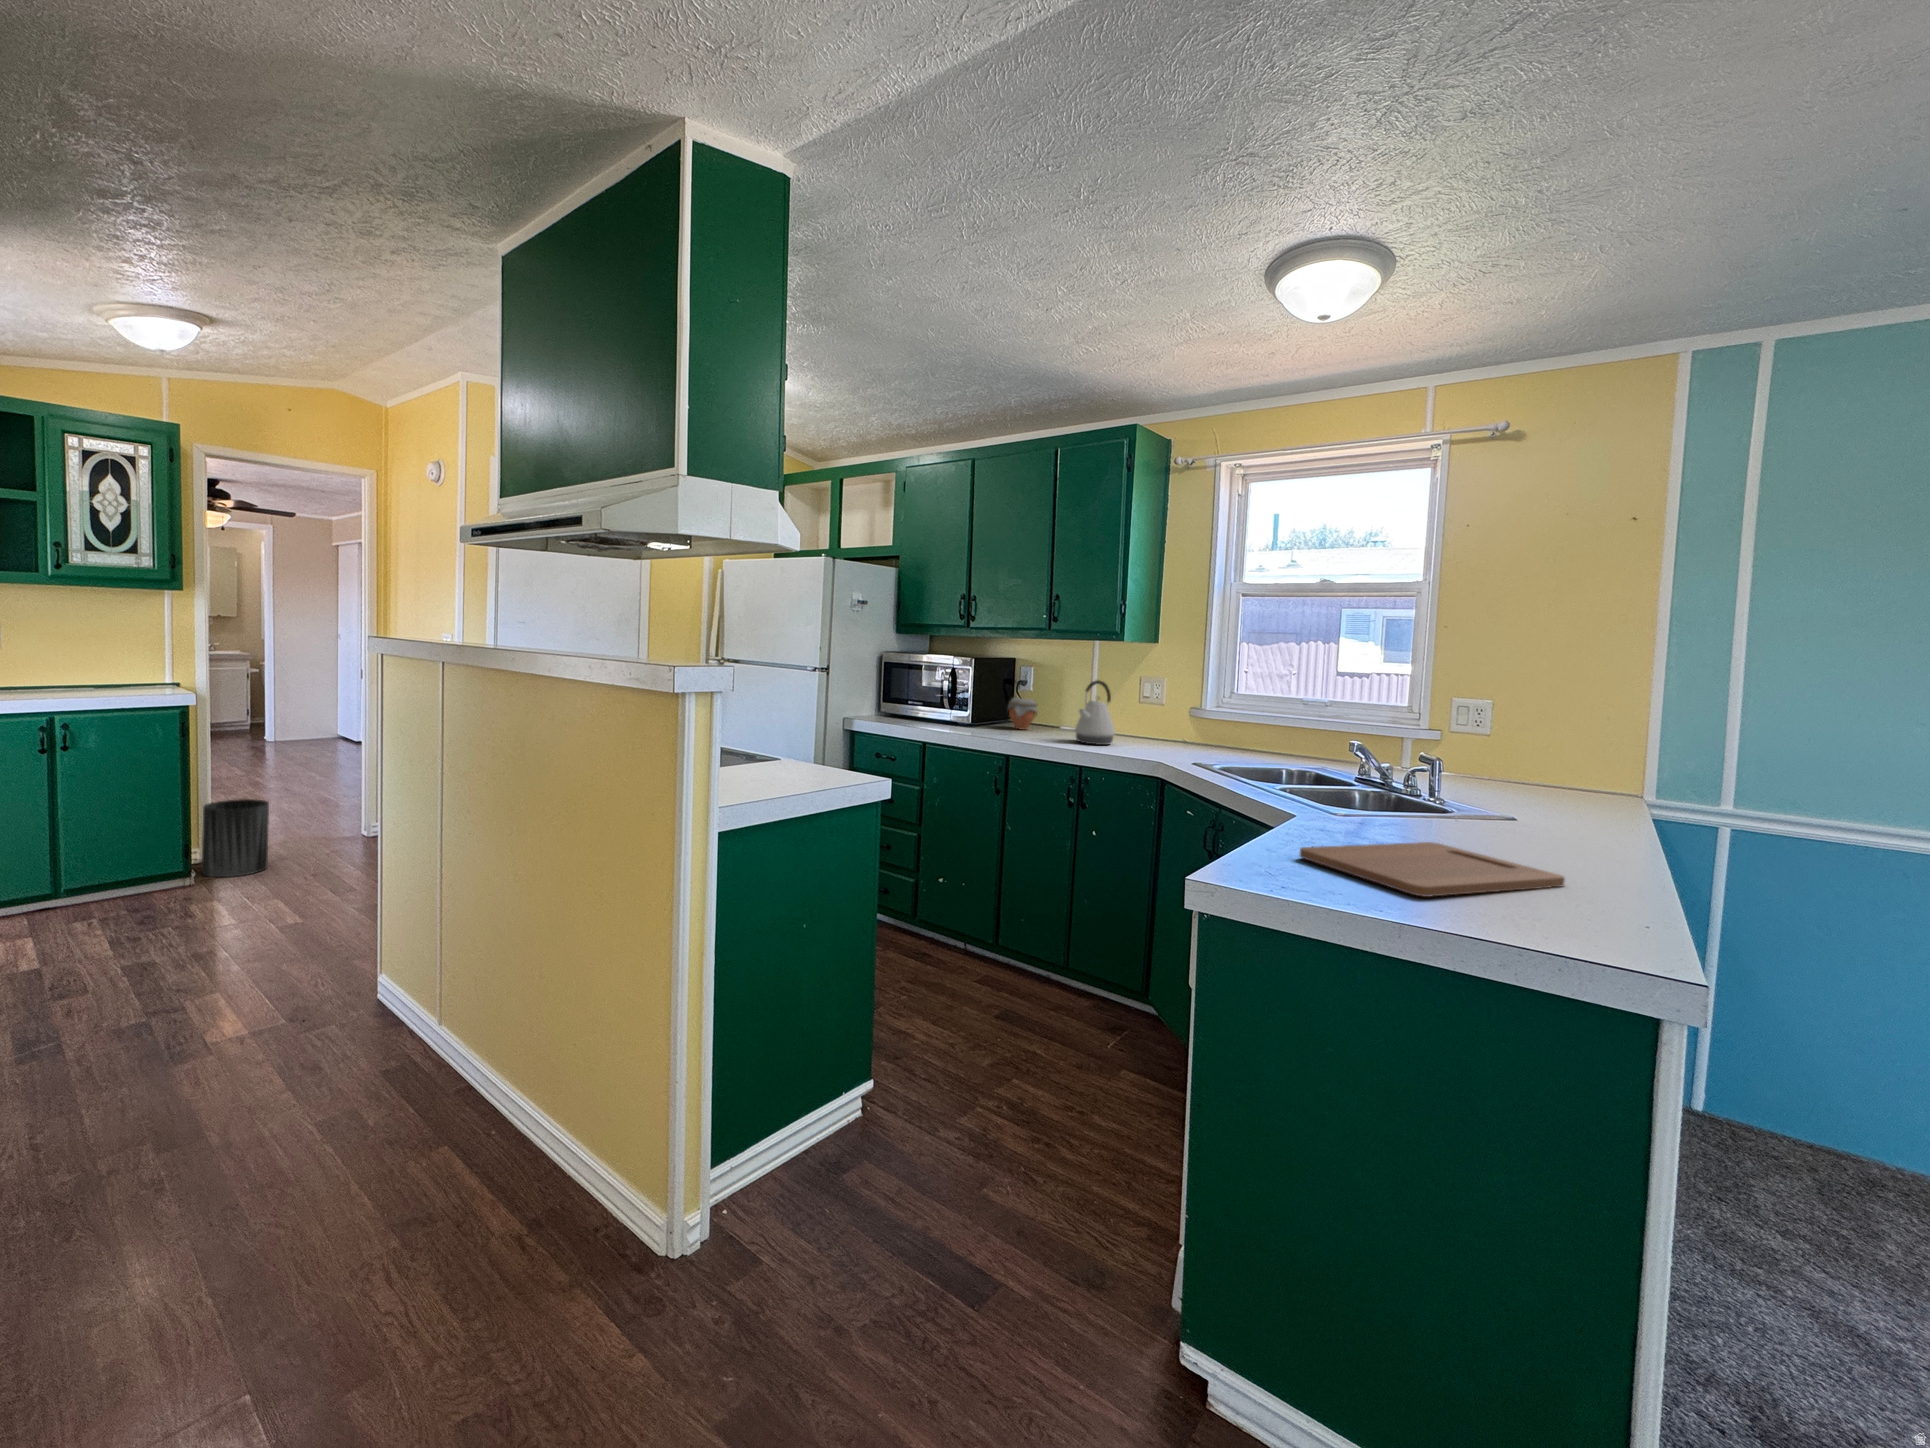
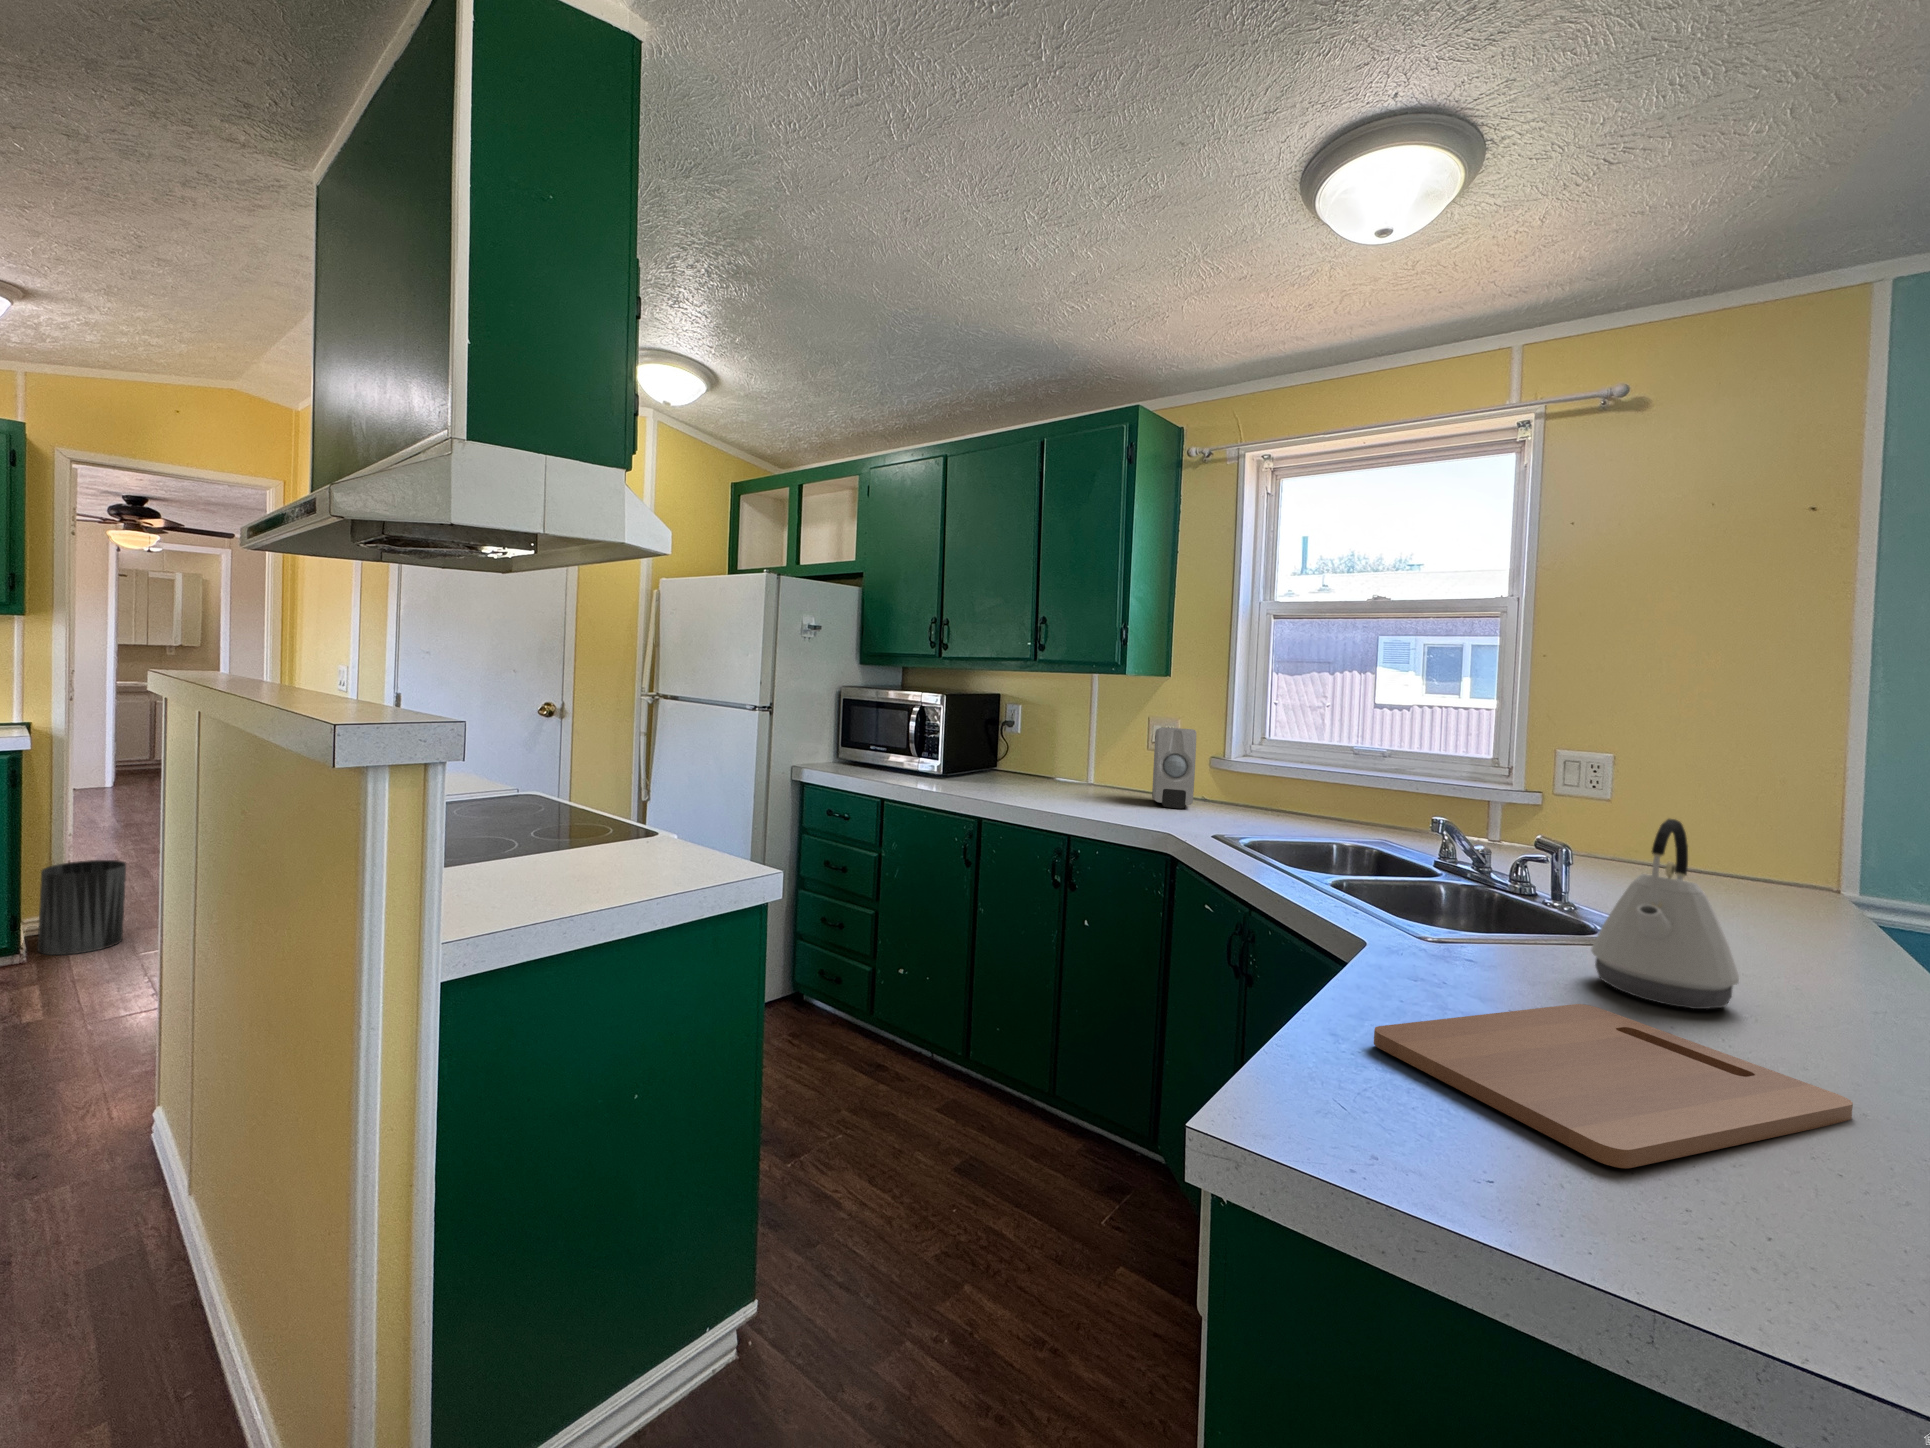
kettle: present [1075,680,1115,745] -> present [1591,819,1739,1009]
soap dispenser: none [1142,683,1179,747] -> present [1152,727,1196,808]
jar: present [1007,698,1038,729] -> none [987,744,1025,783]

